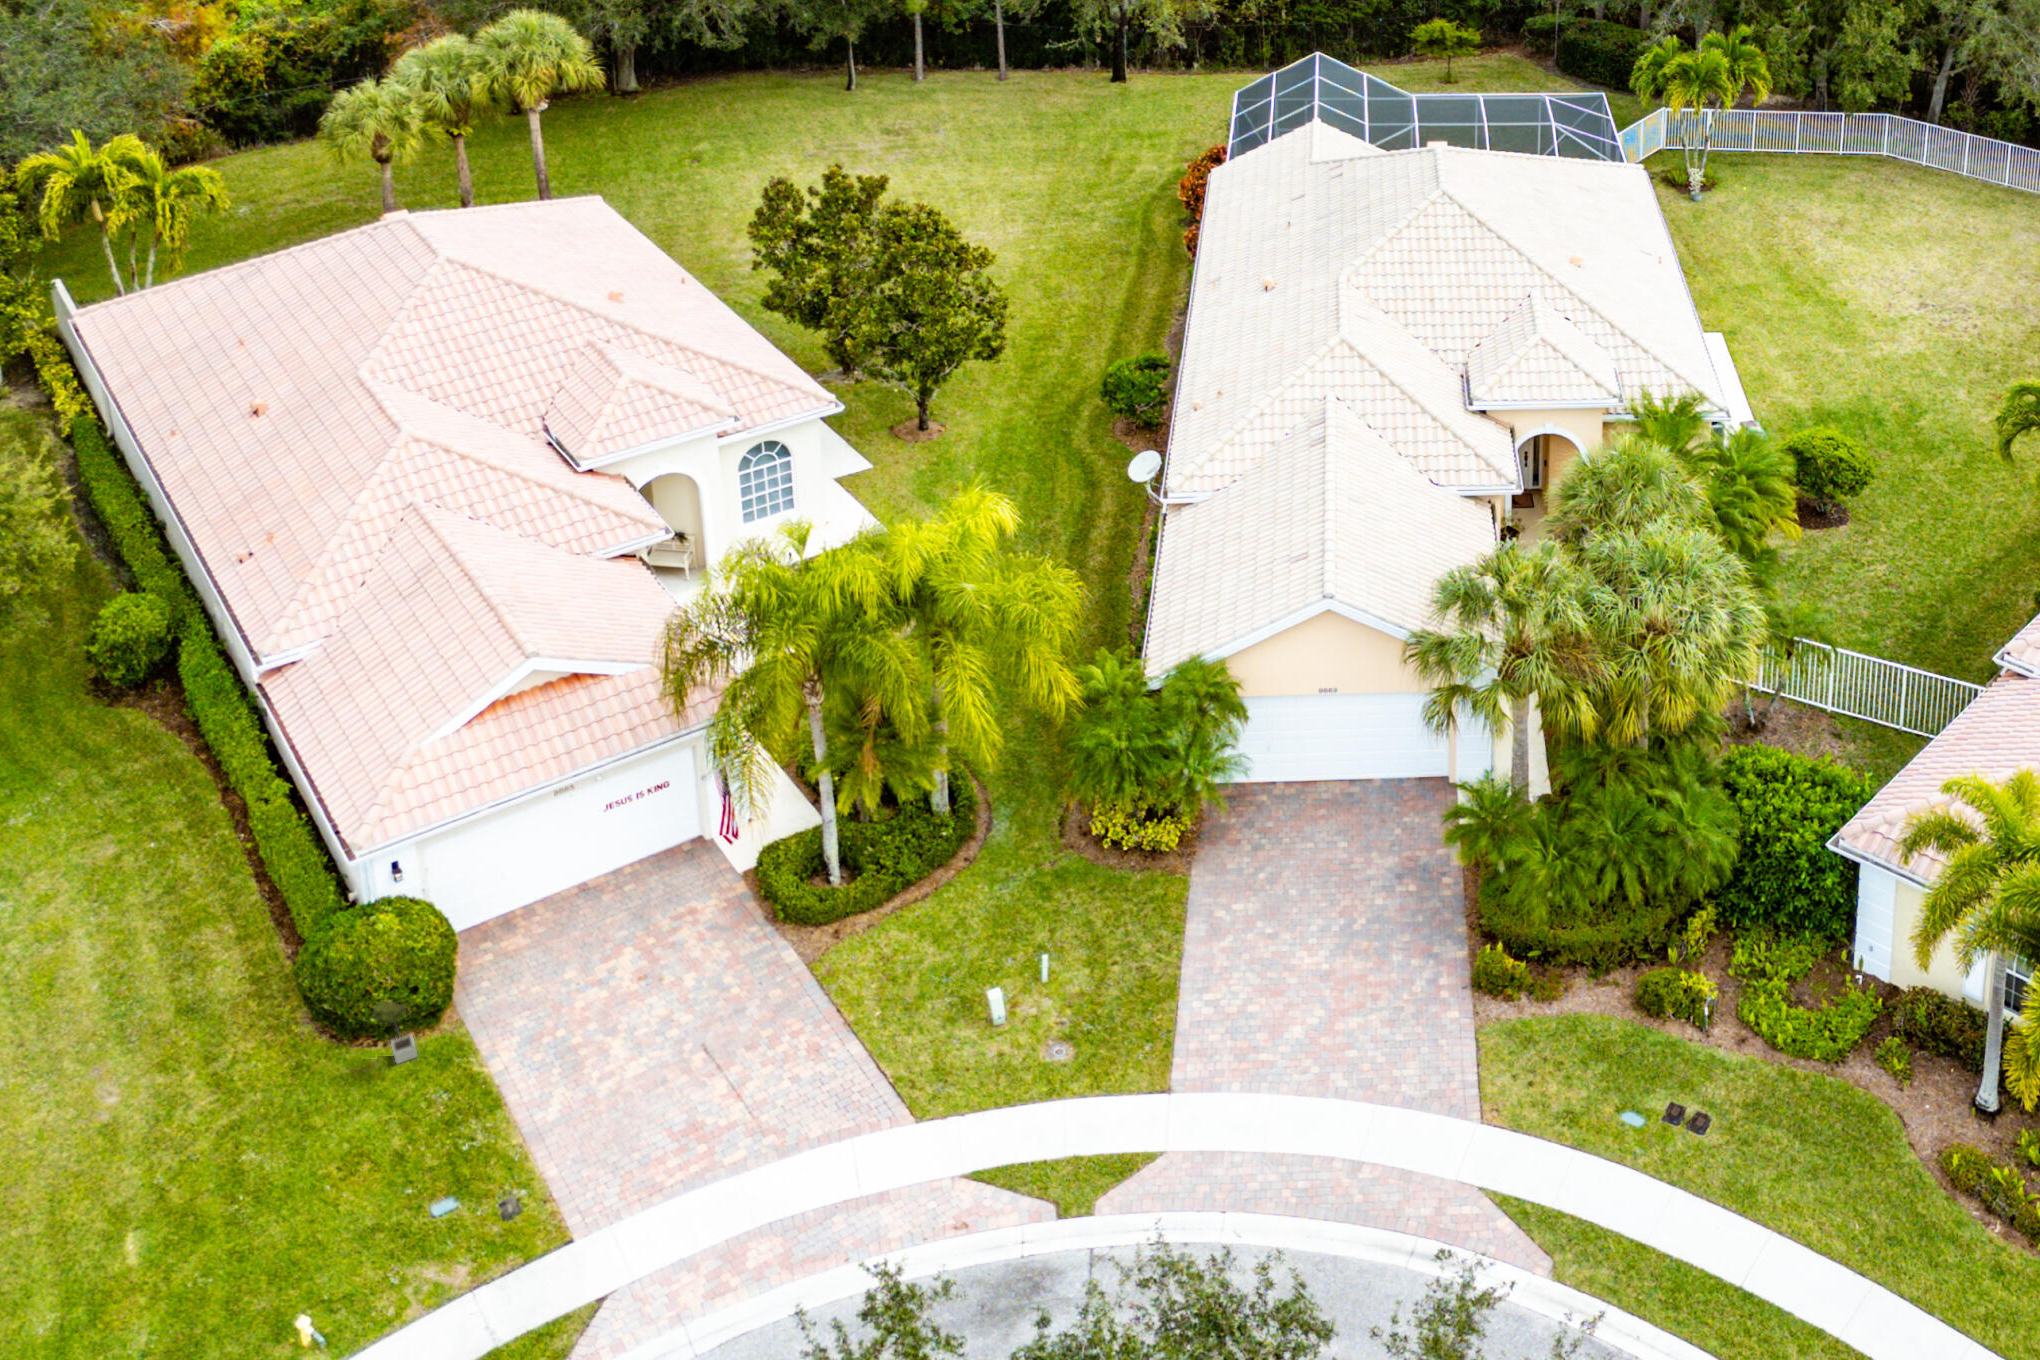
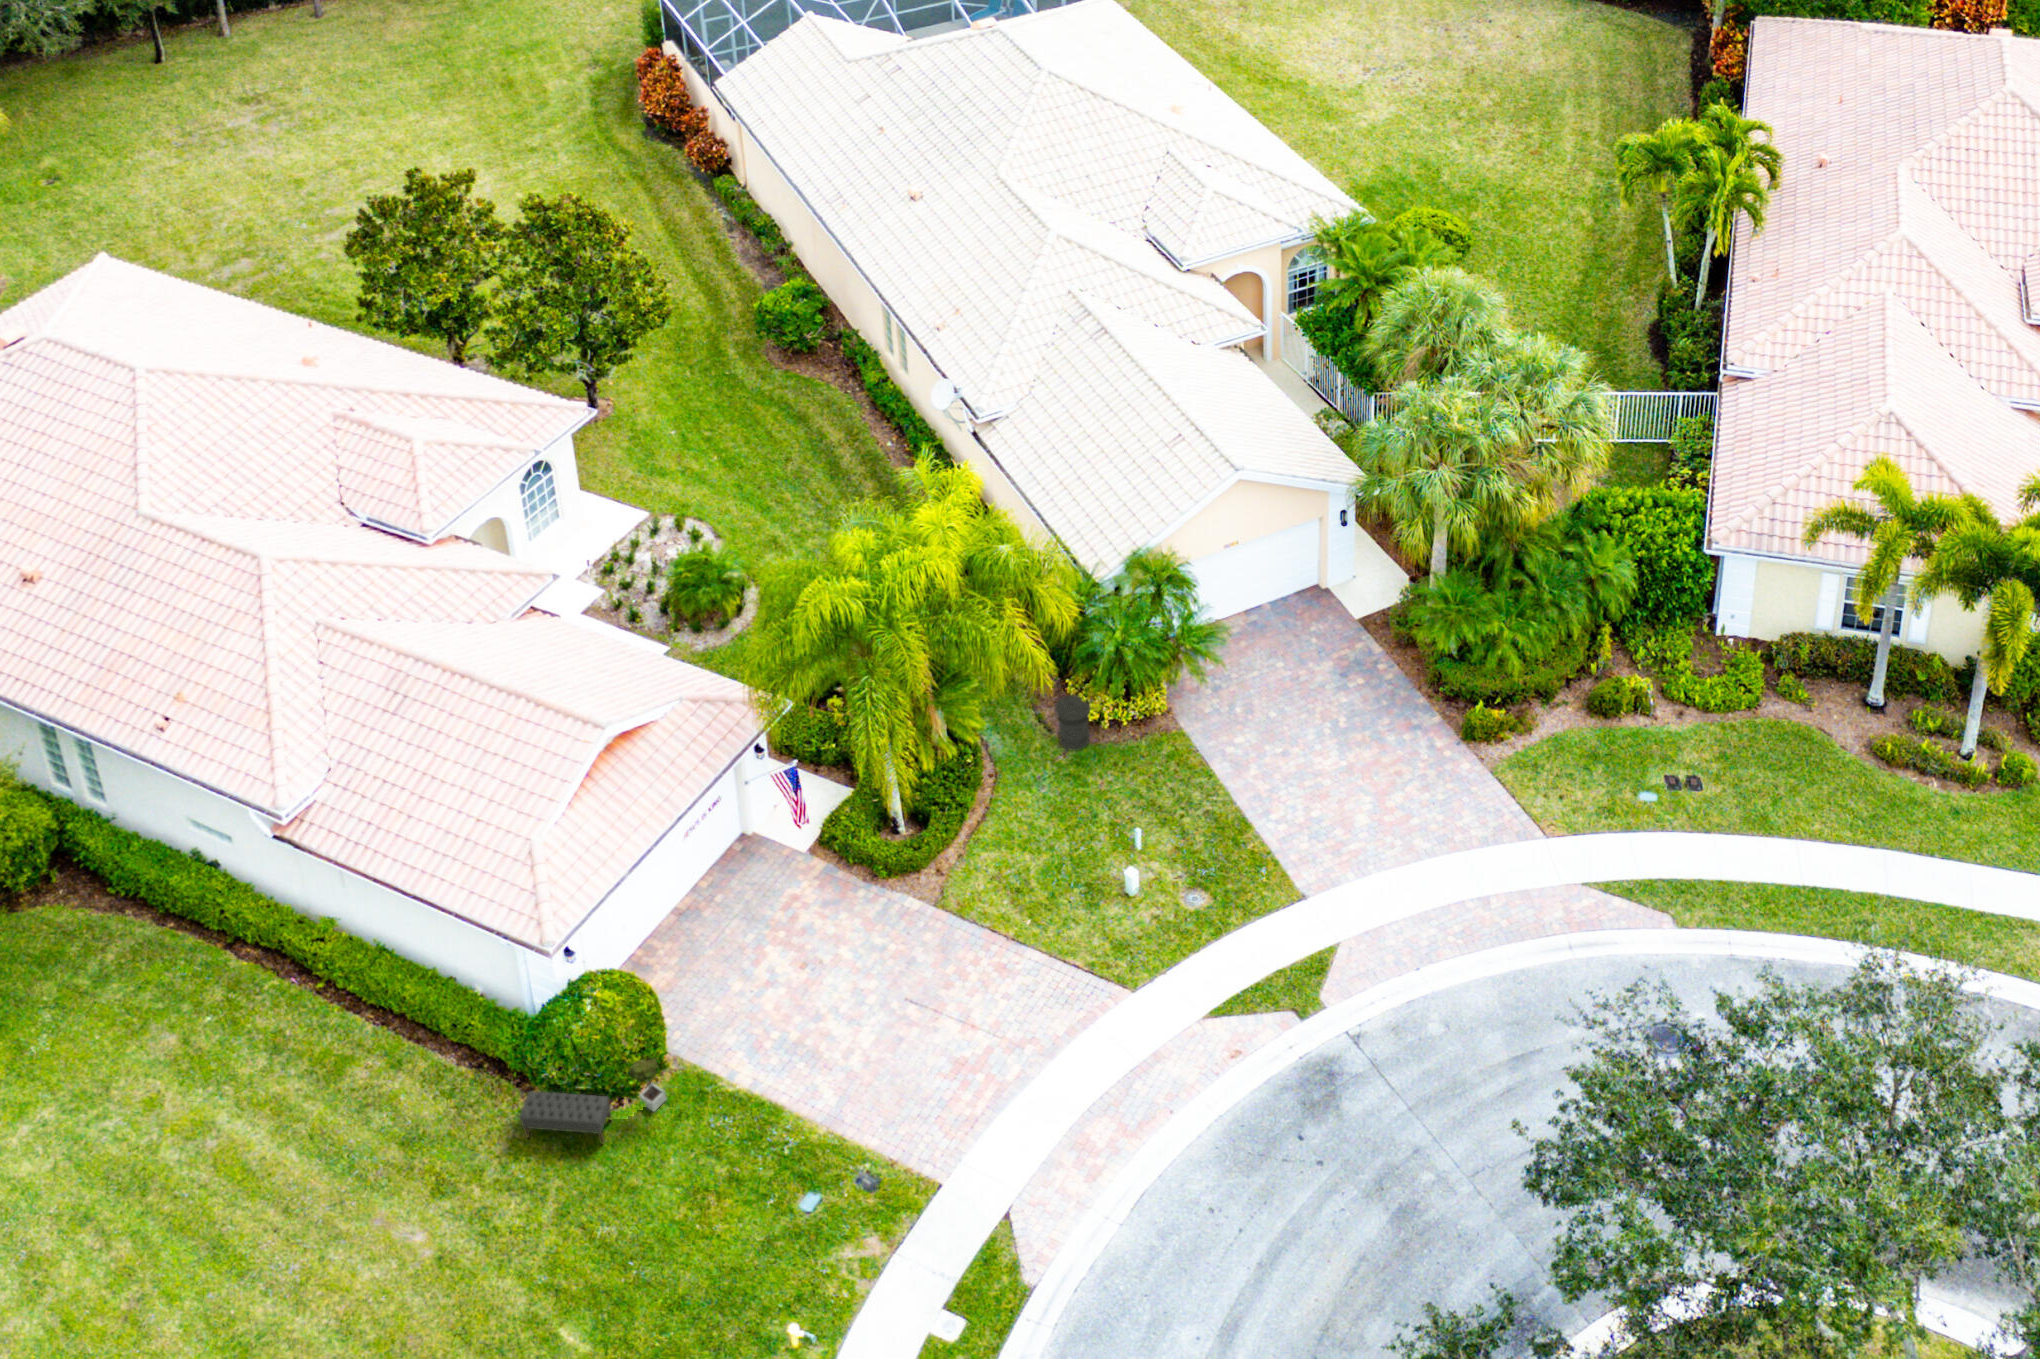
trash can: none [1059,801,1100,865] -> present [1055,695,1090,751]
bench: none [265,998,358,1077] -> present [519,1091,611,1144]

